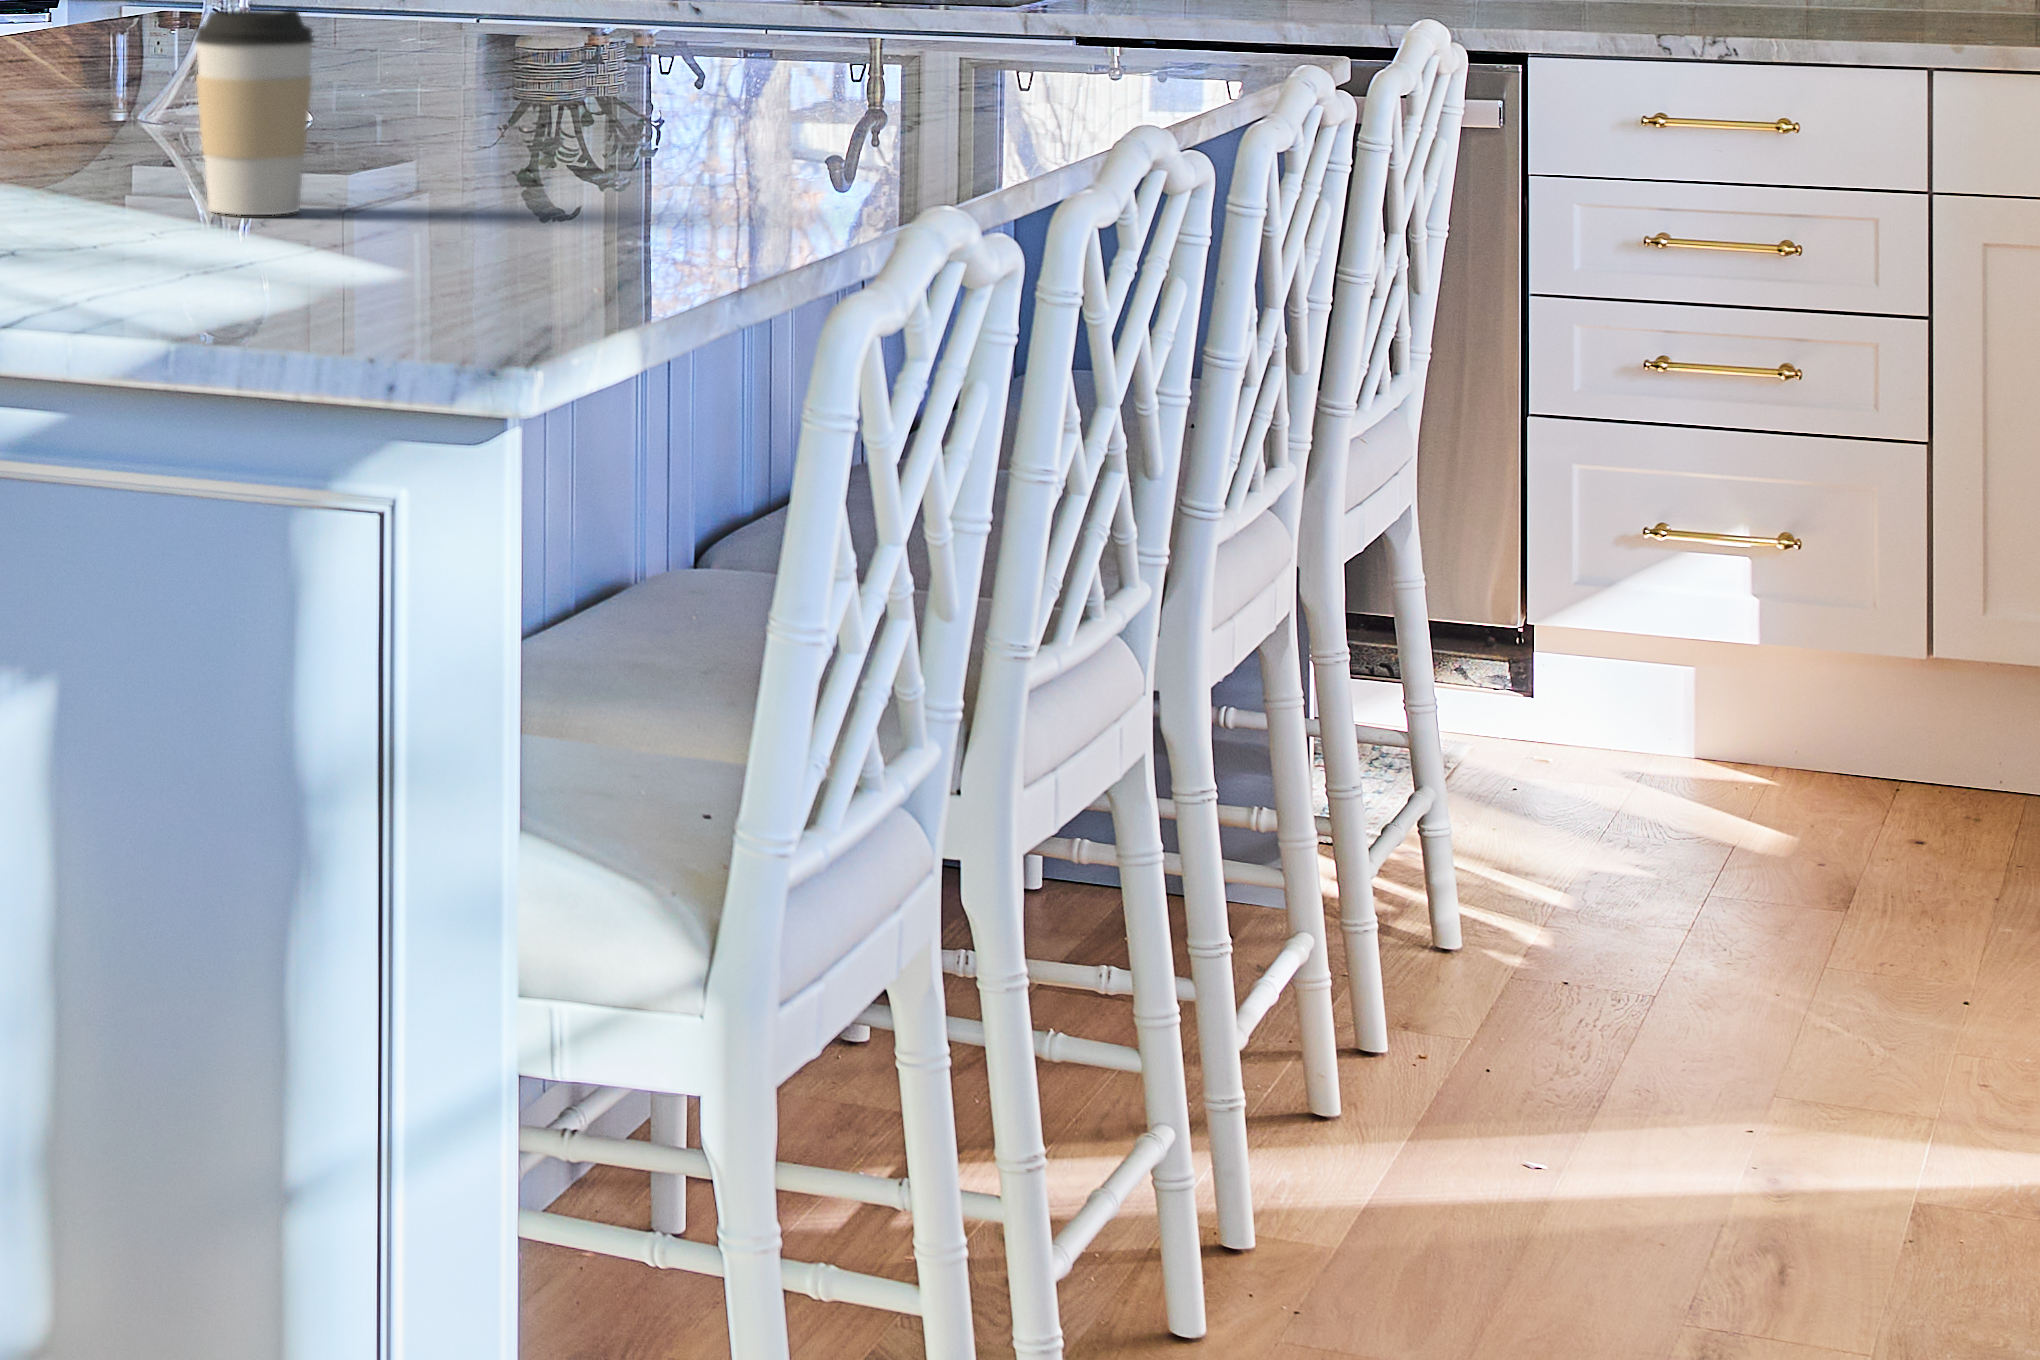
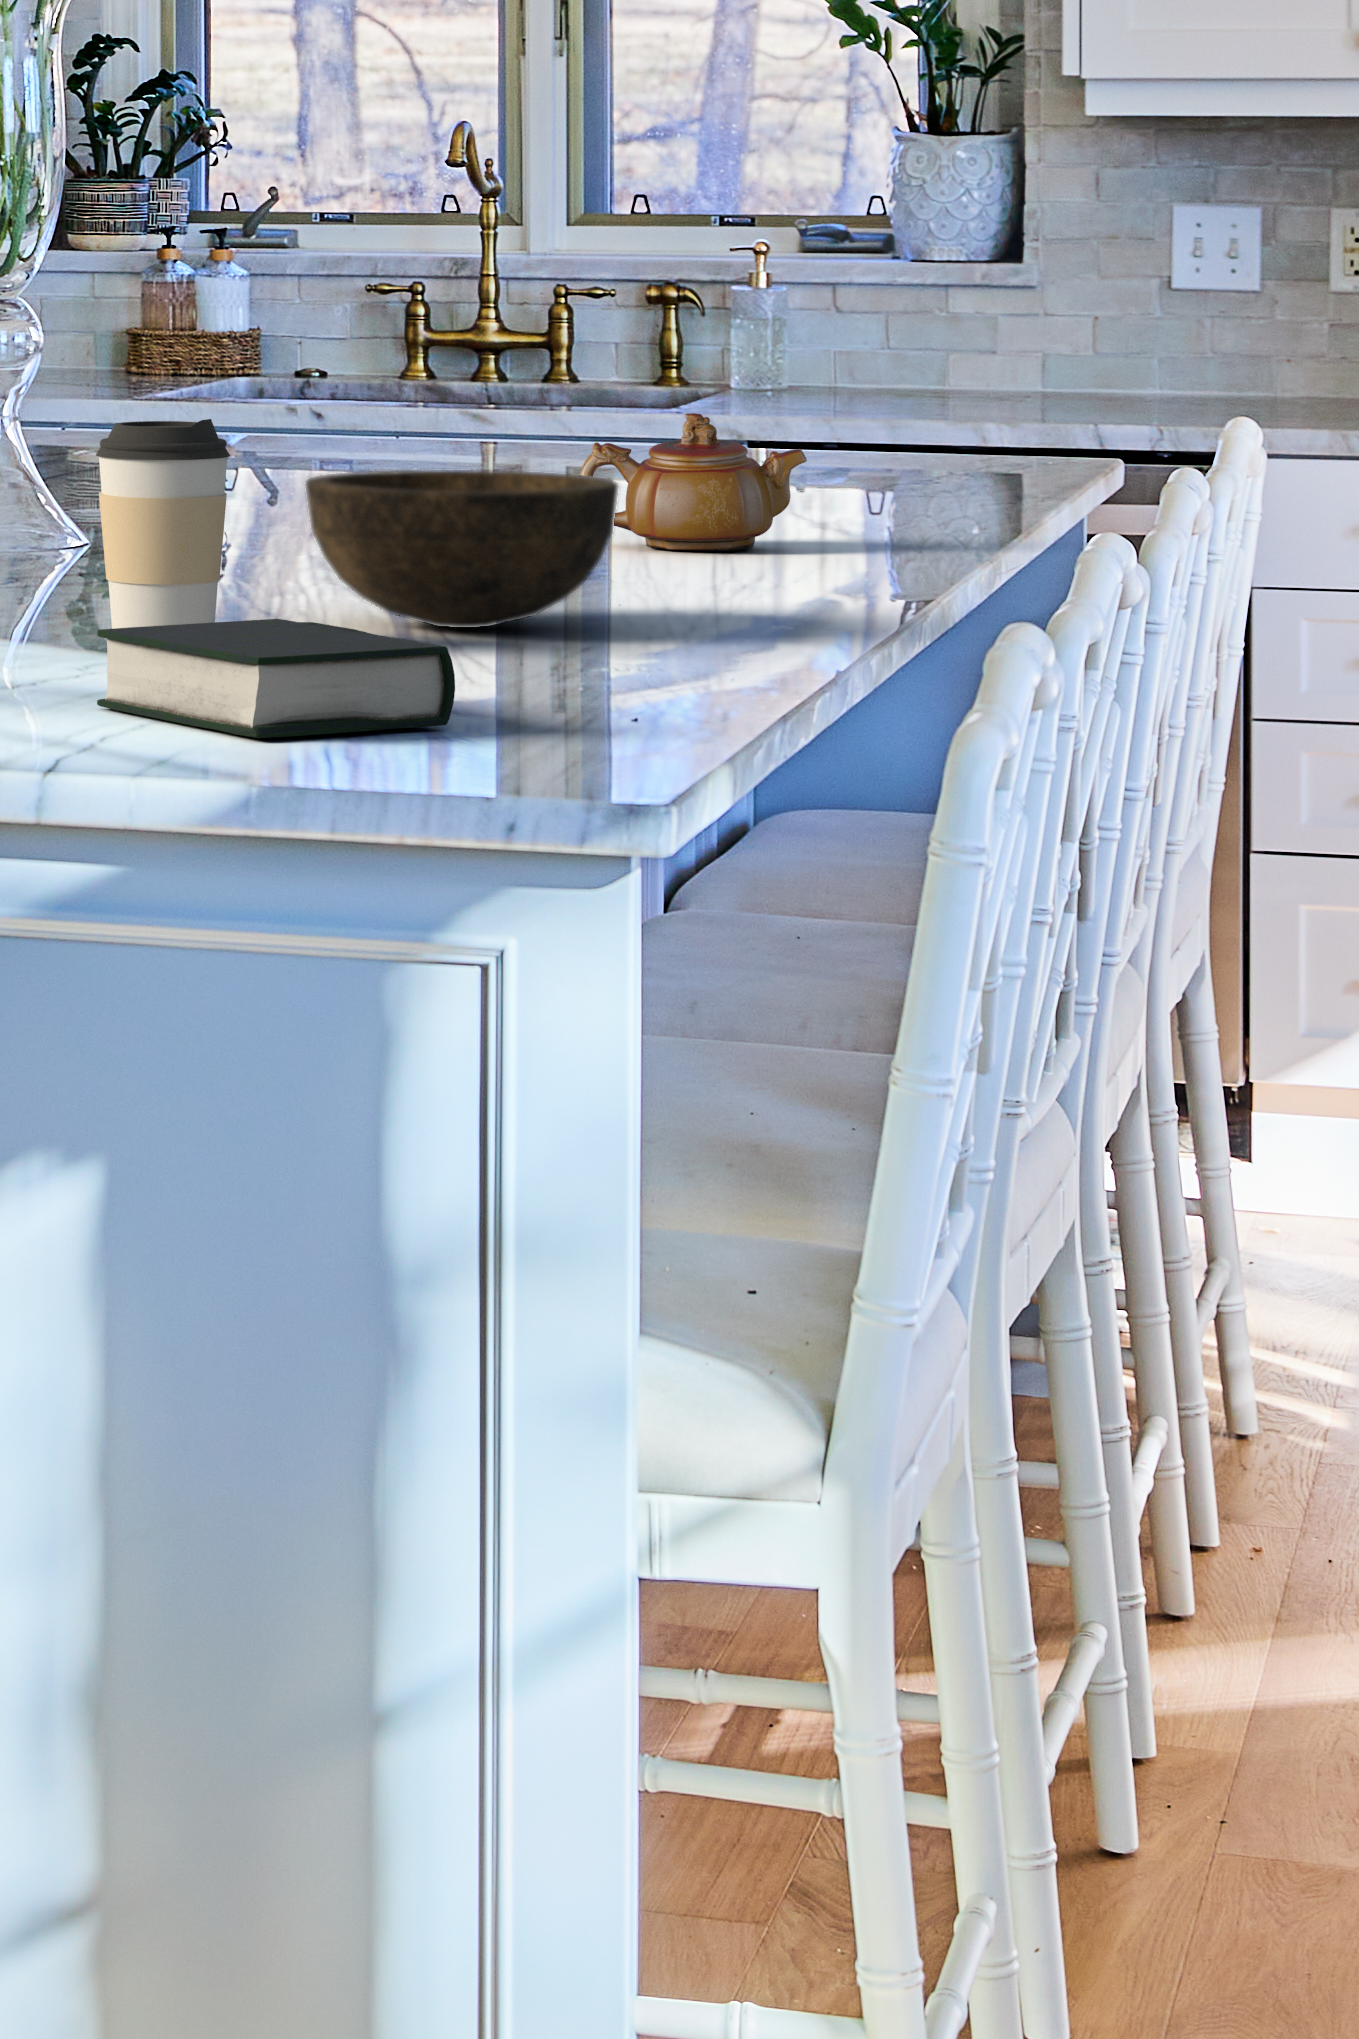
teapot: none [769,9,977,133] -> present [580,413,807,550]
bowl: none [411,57,698,201] -> present [306,470,618,628]
book: none [105,192,410,303] -> present [97,619,455,738]

